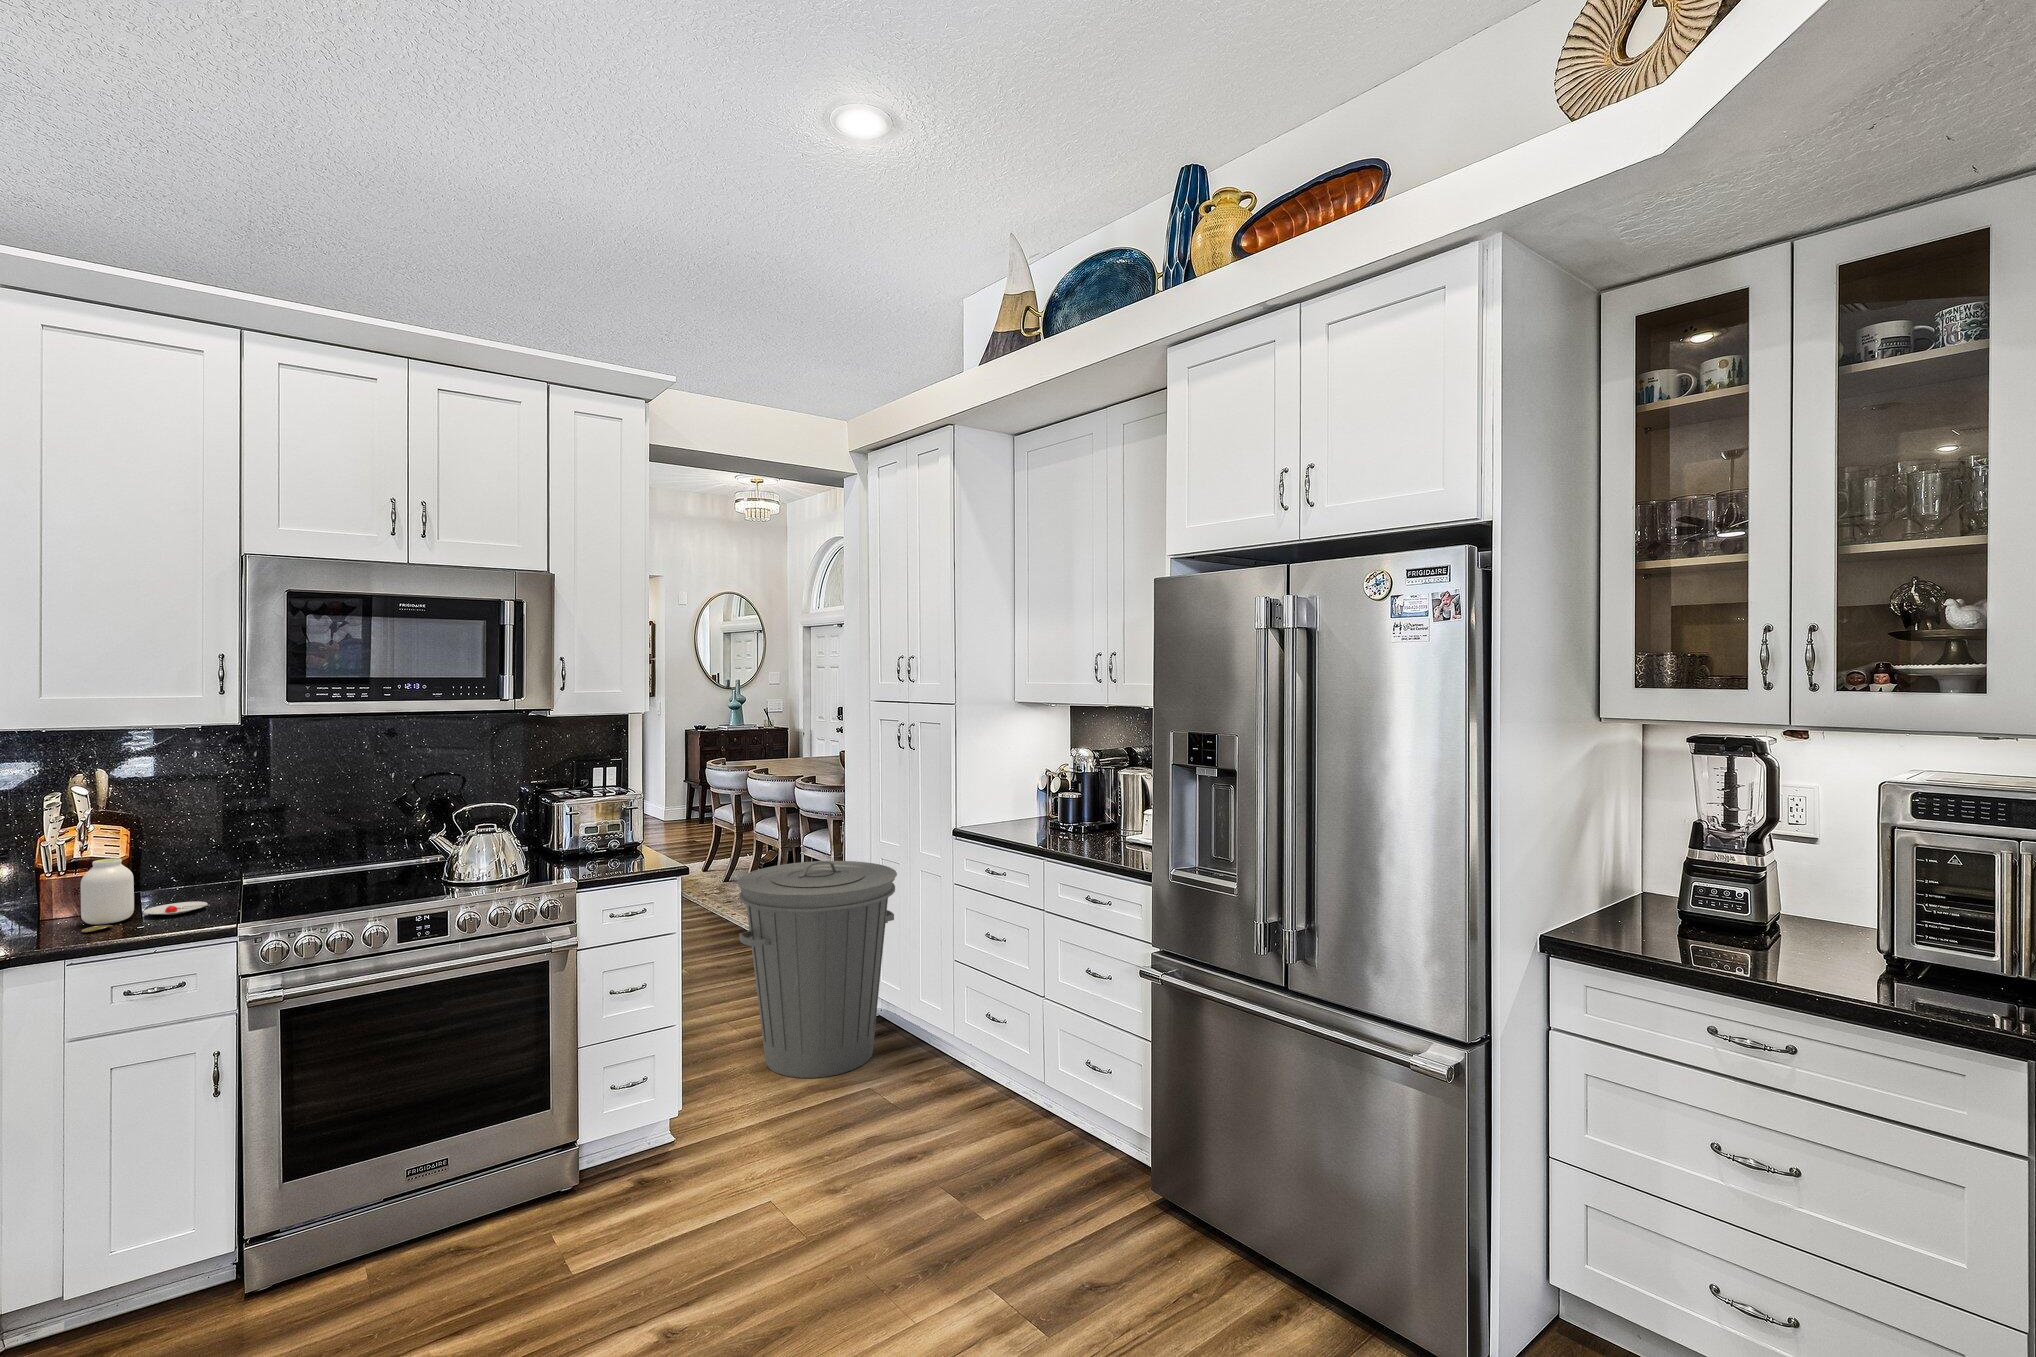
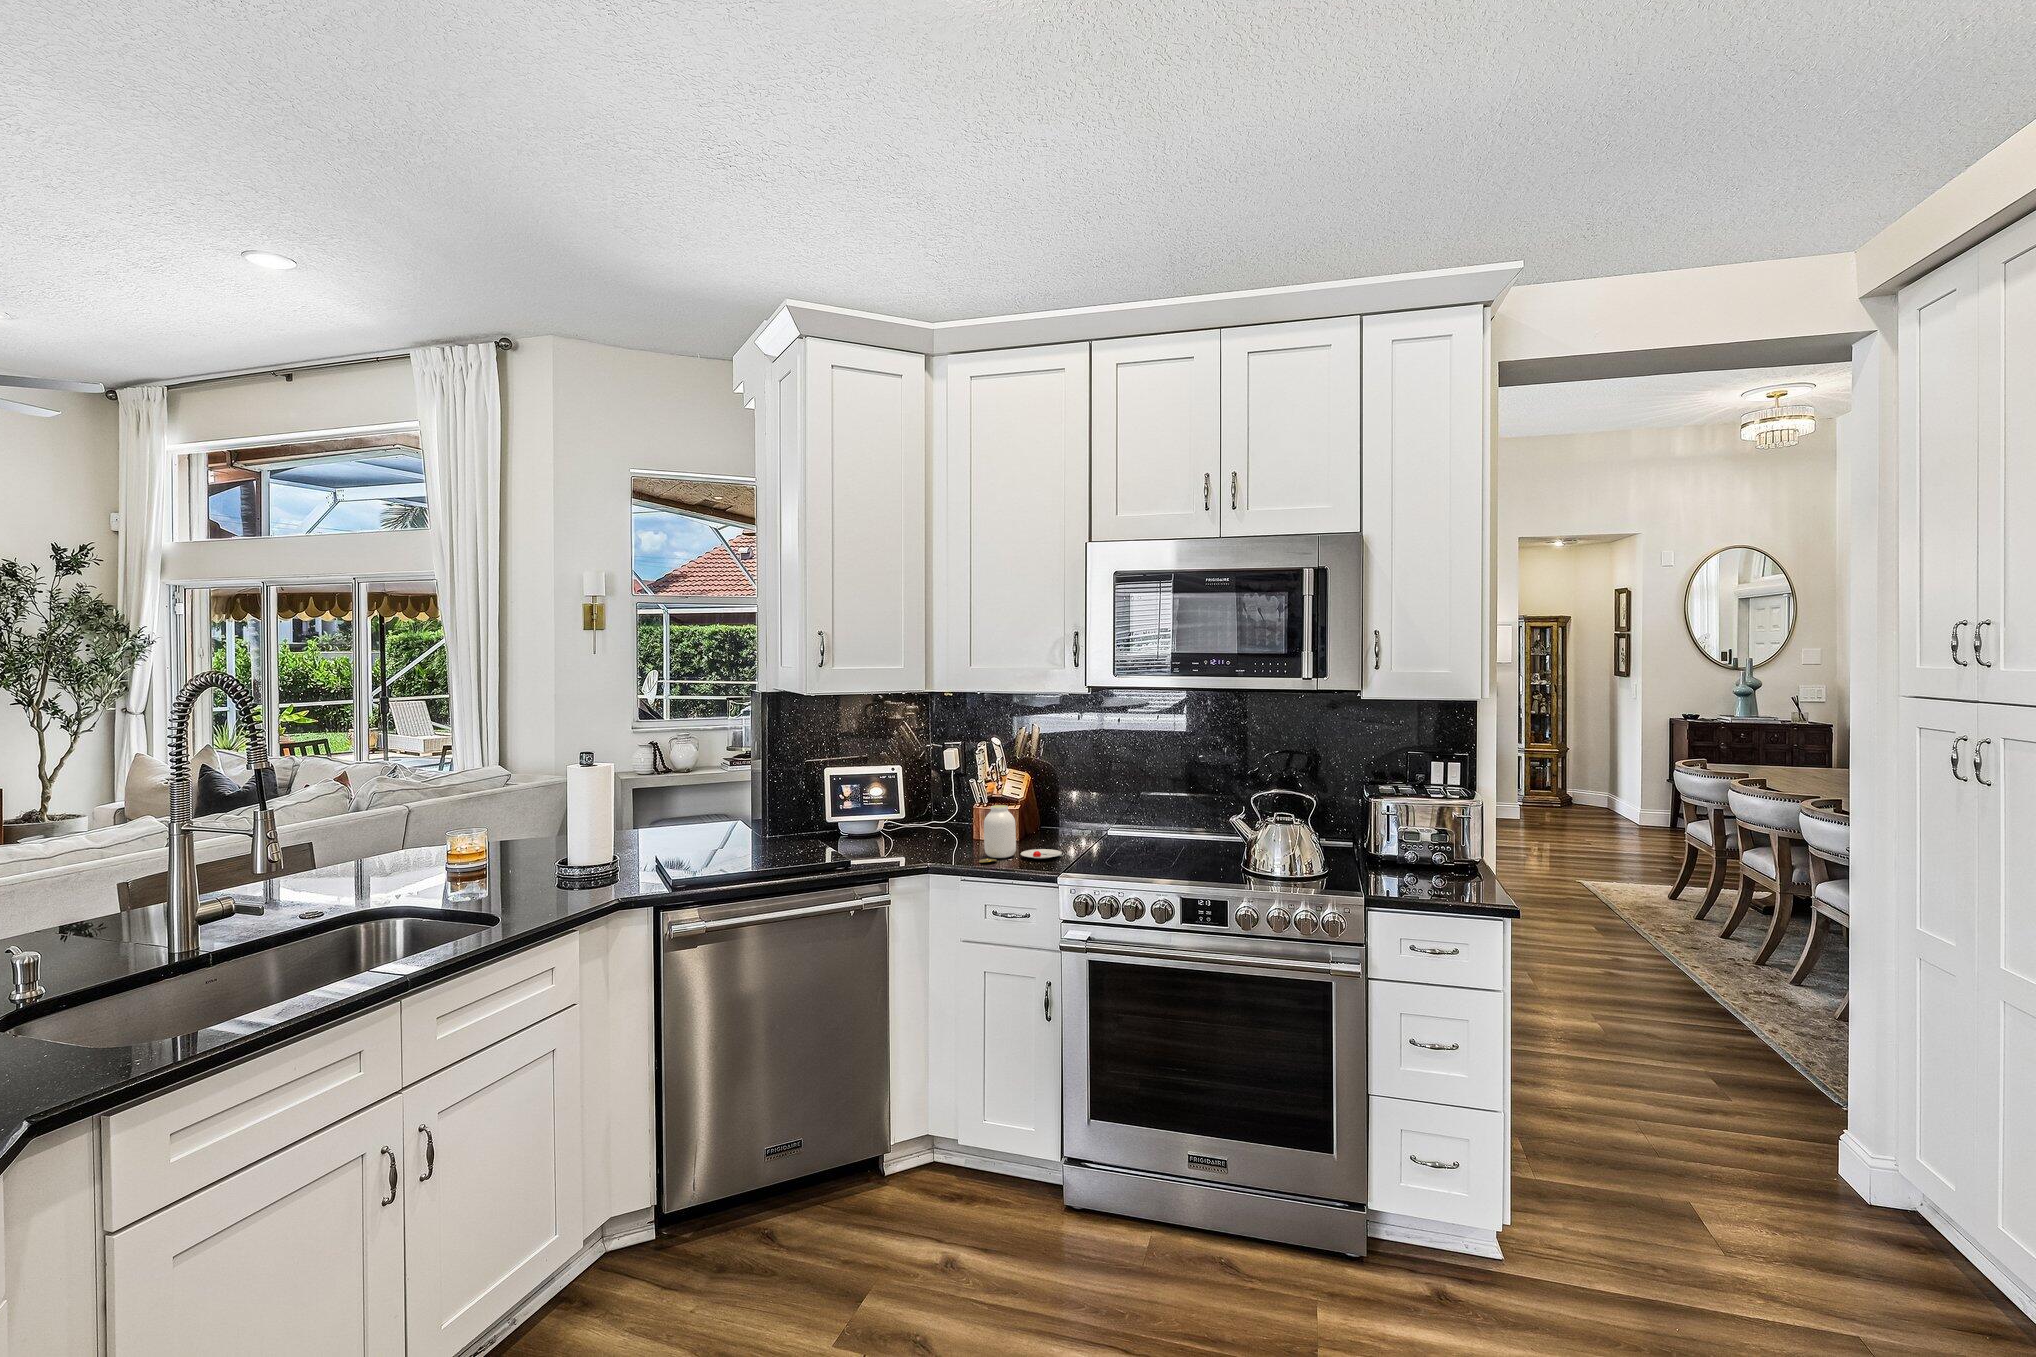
trash can: present [737,861,897,1078] -> none [1626,921,1935,1278]

